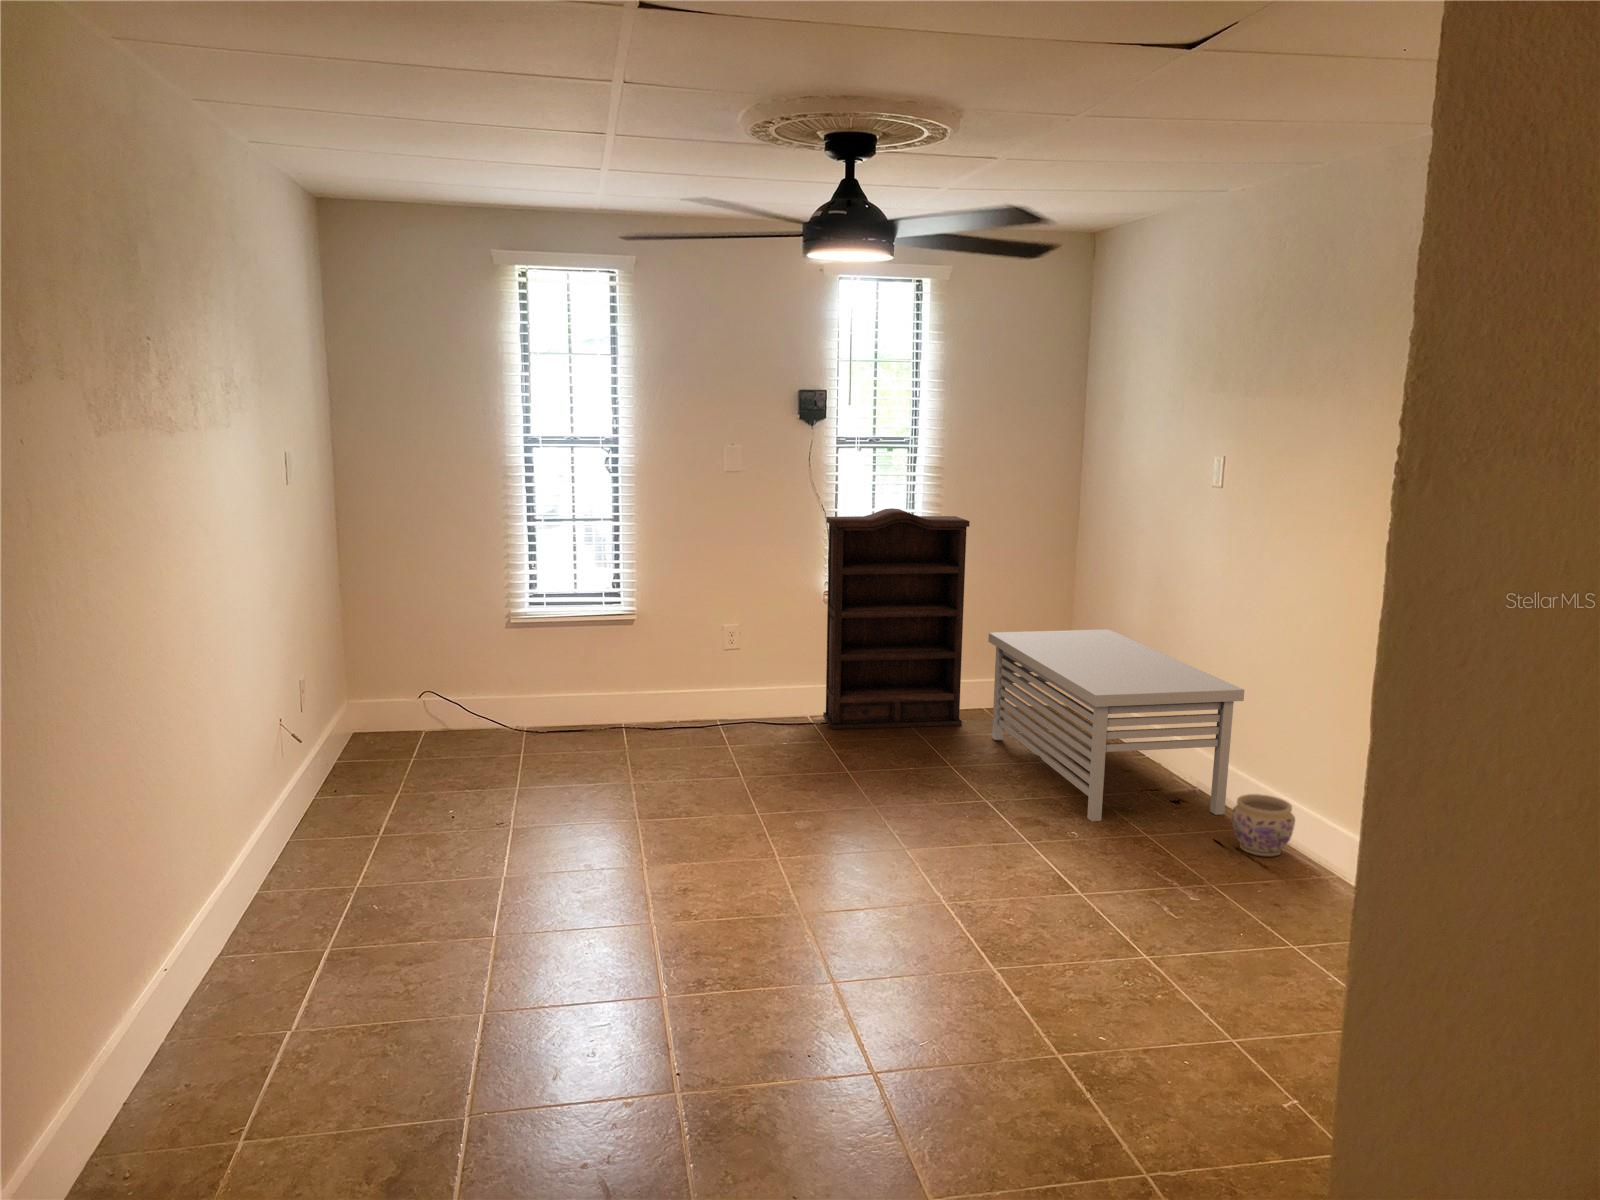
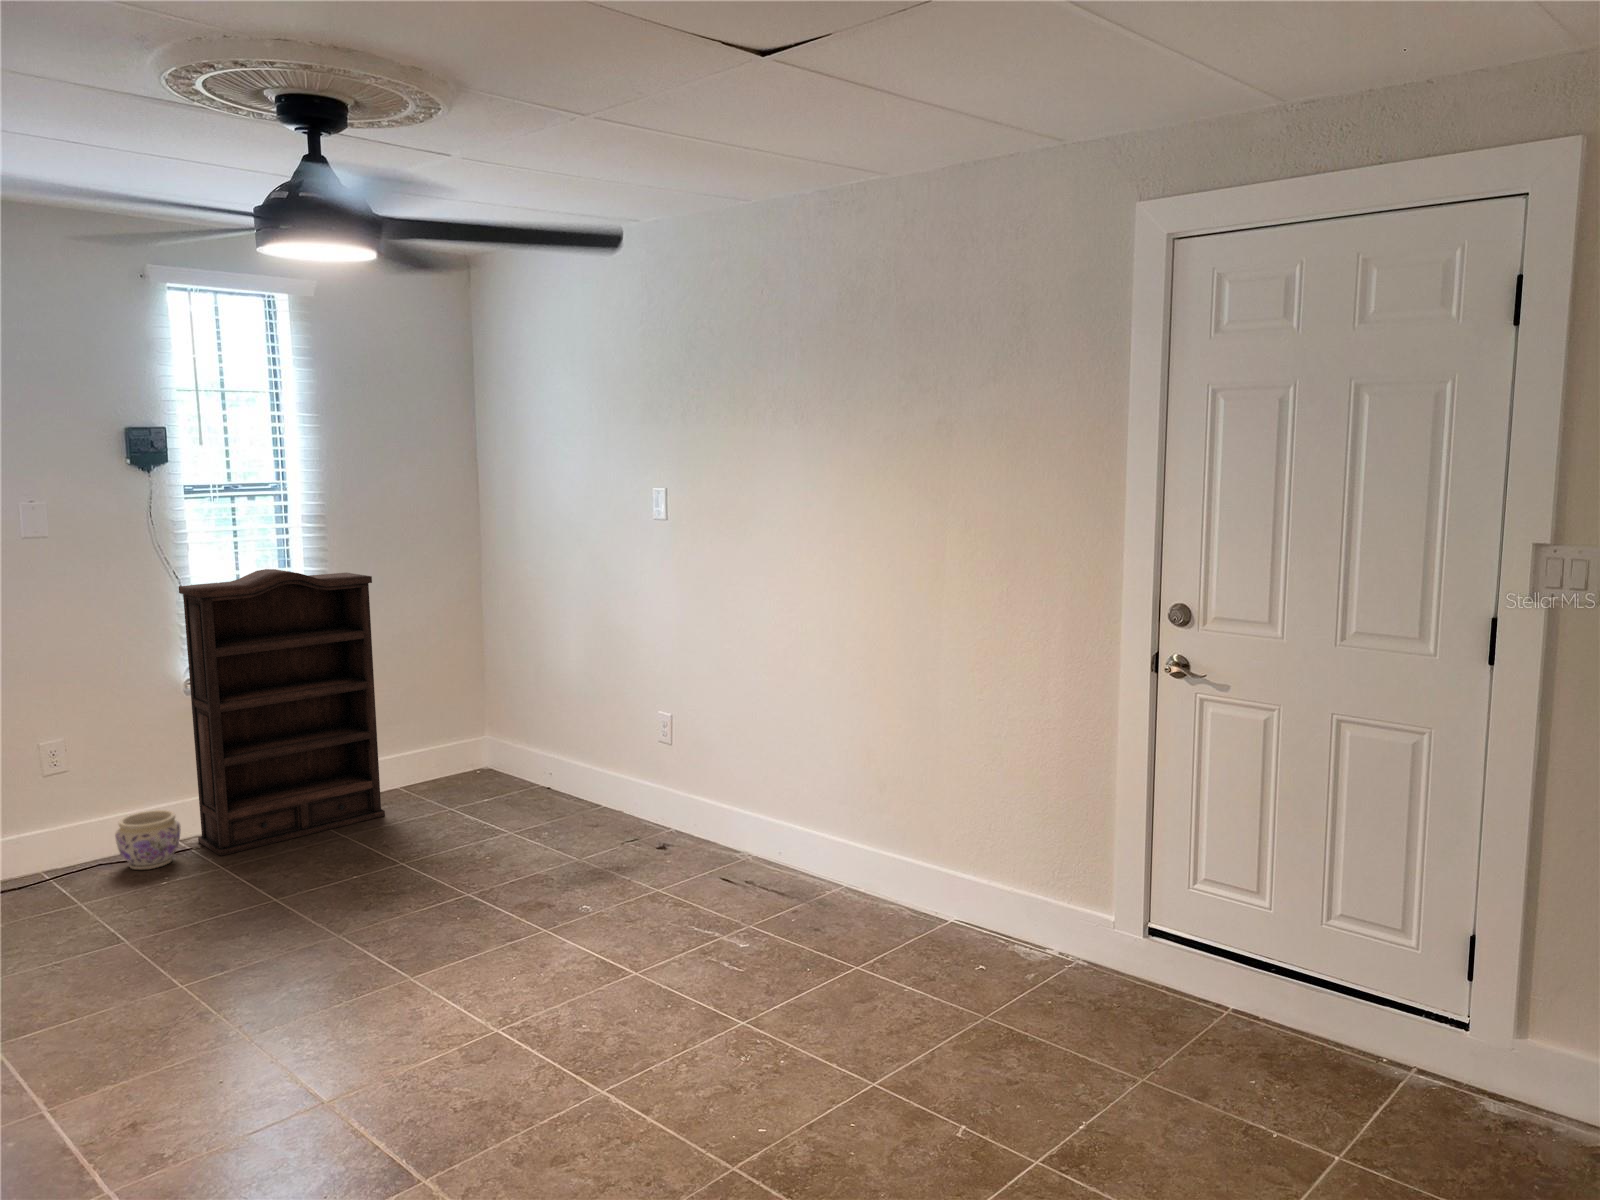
storage bench: present [988,629,1244,822] -> none [413,680,718,890]
planter: present [1232,794,1295,857] -> present [115,810,181,870]

